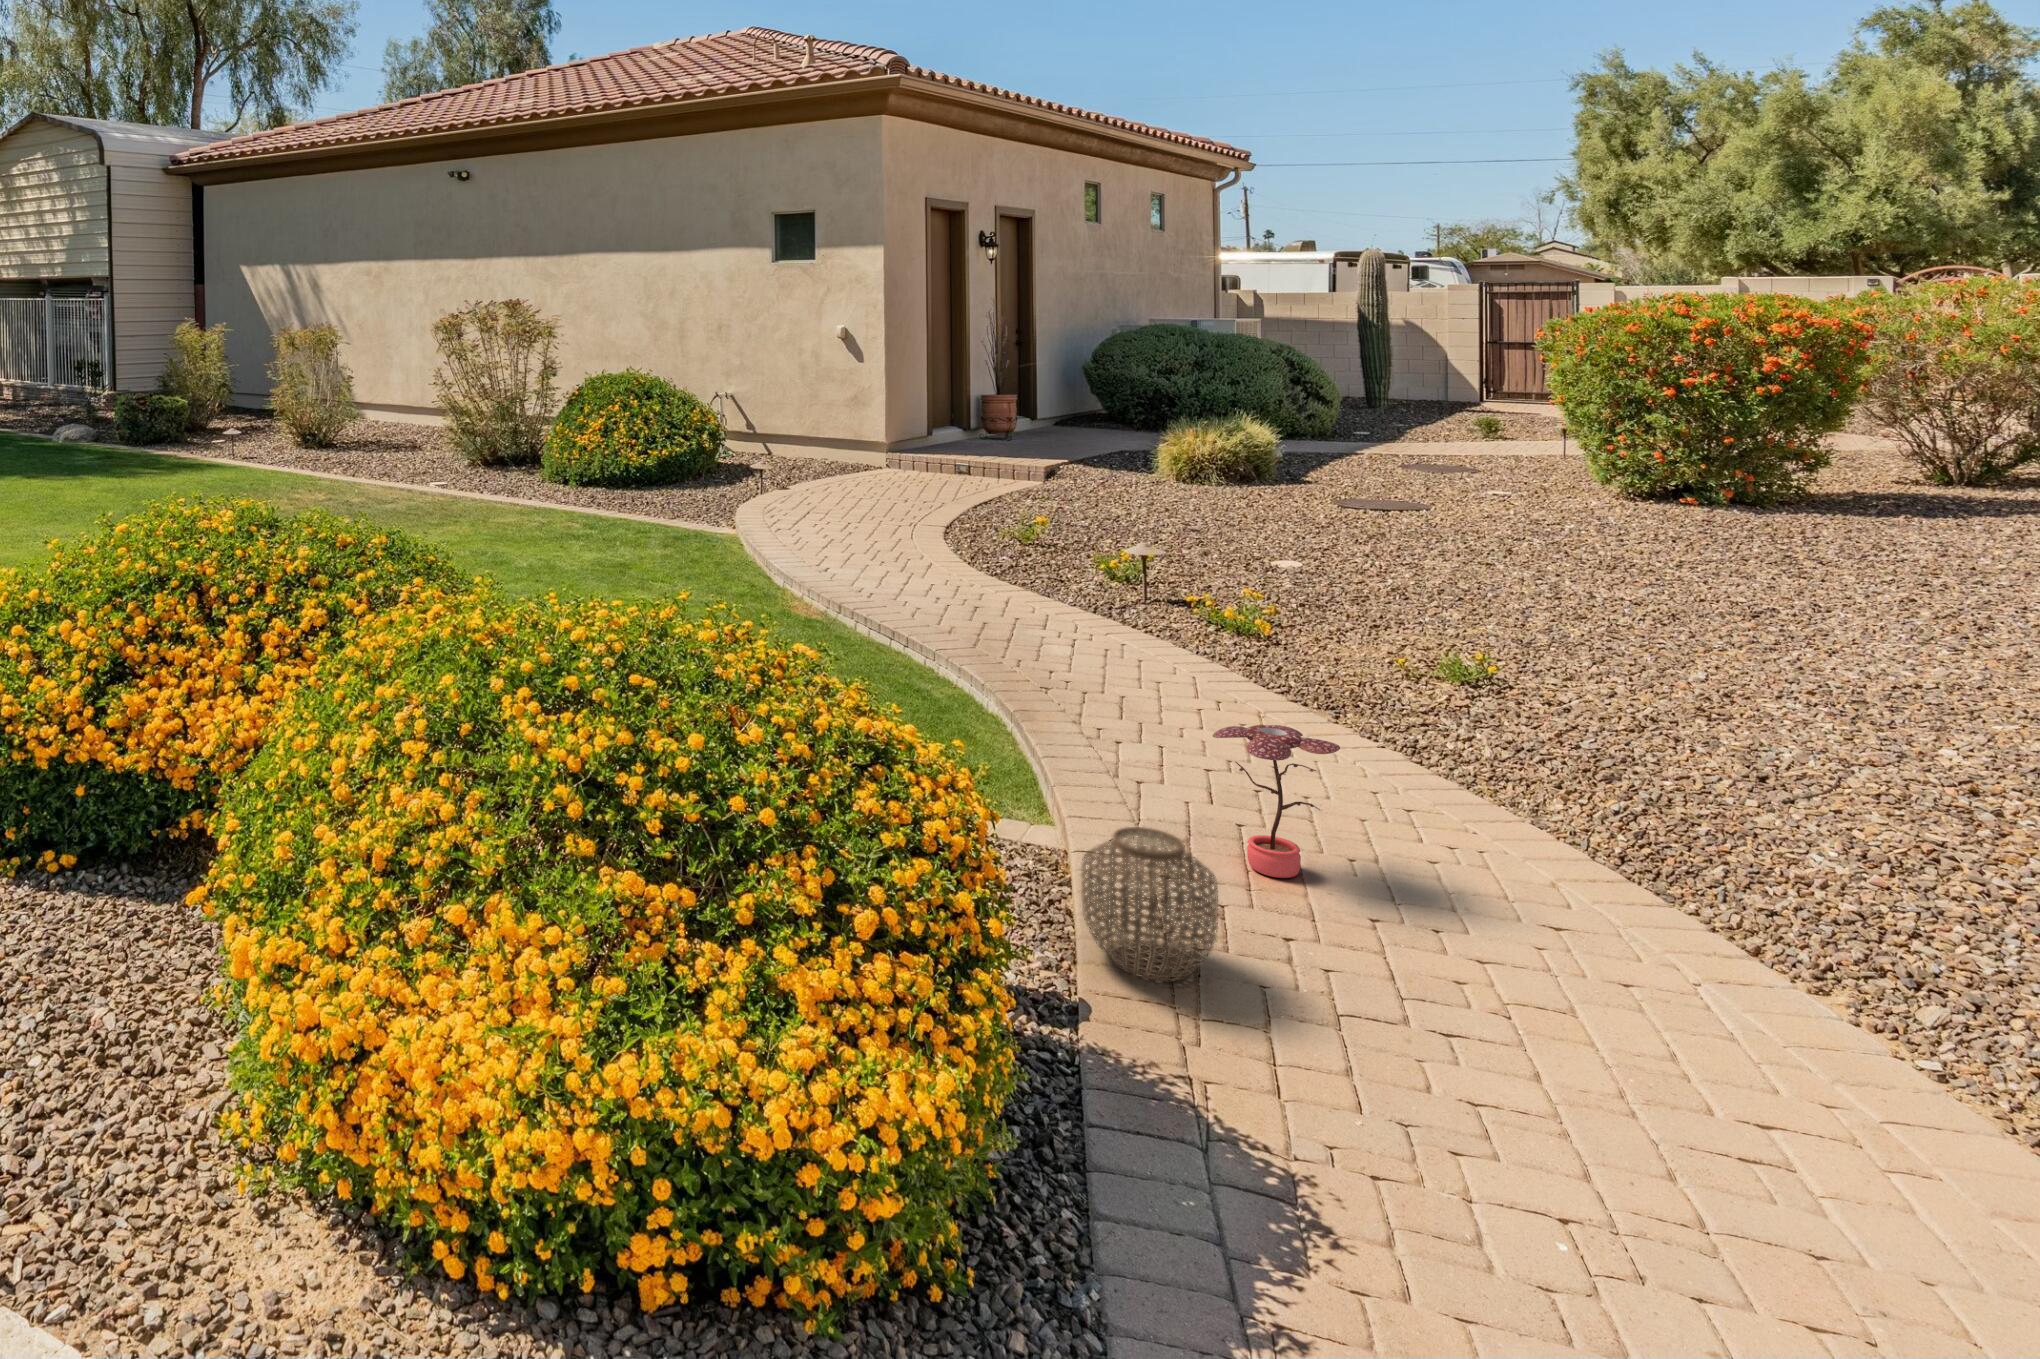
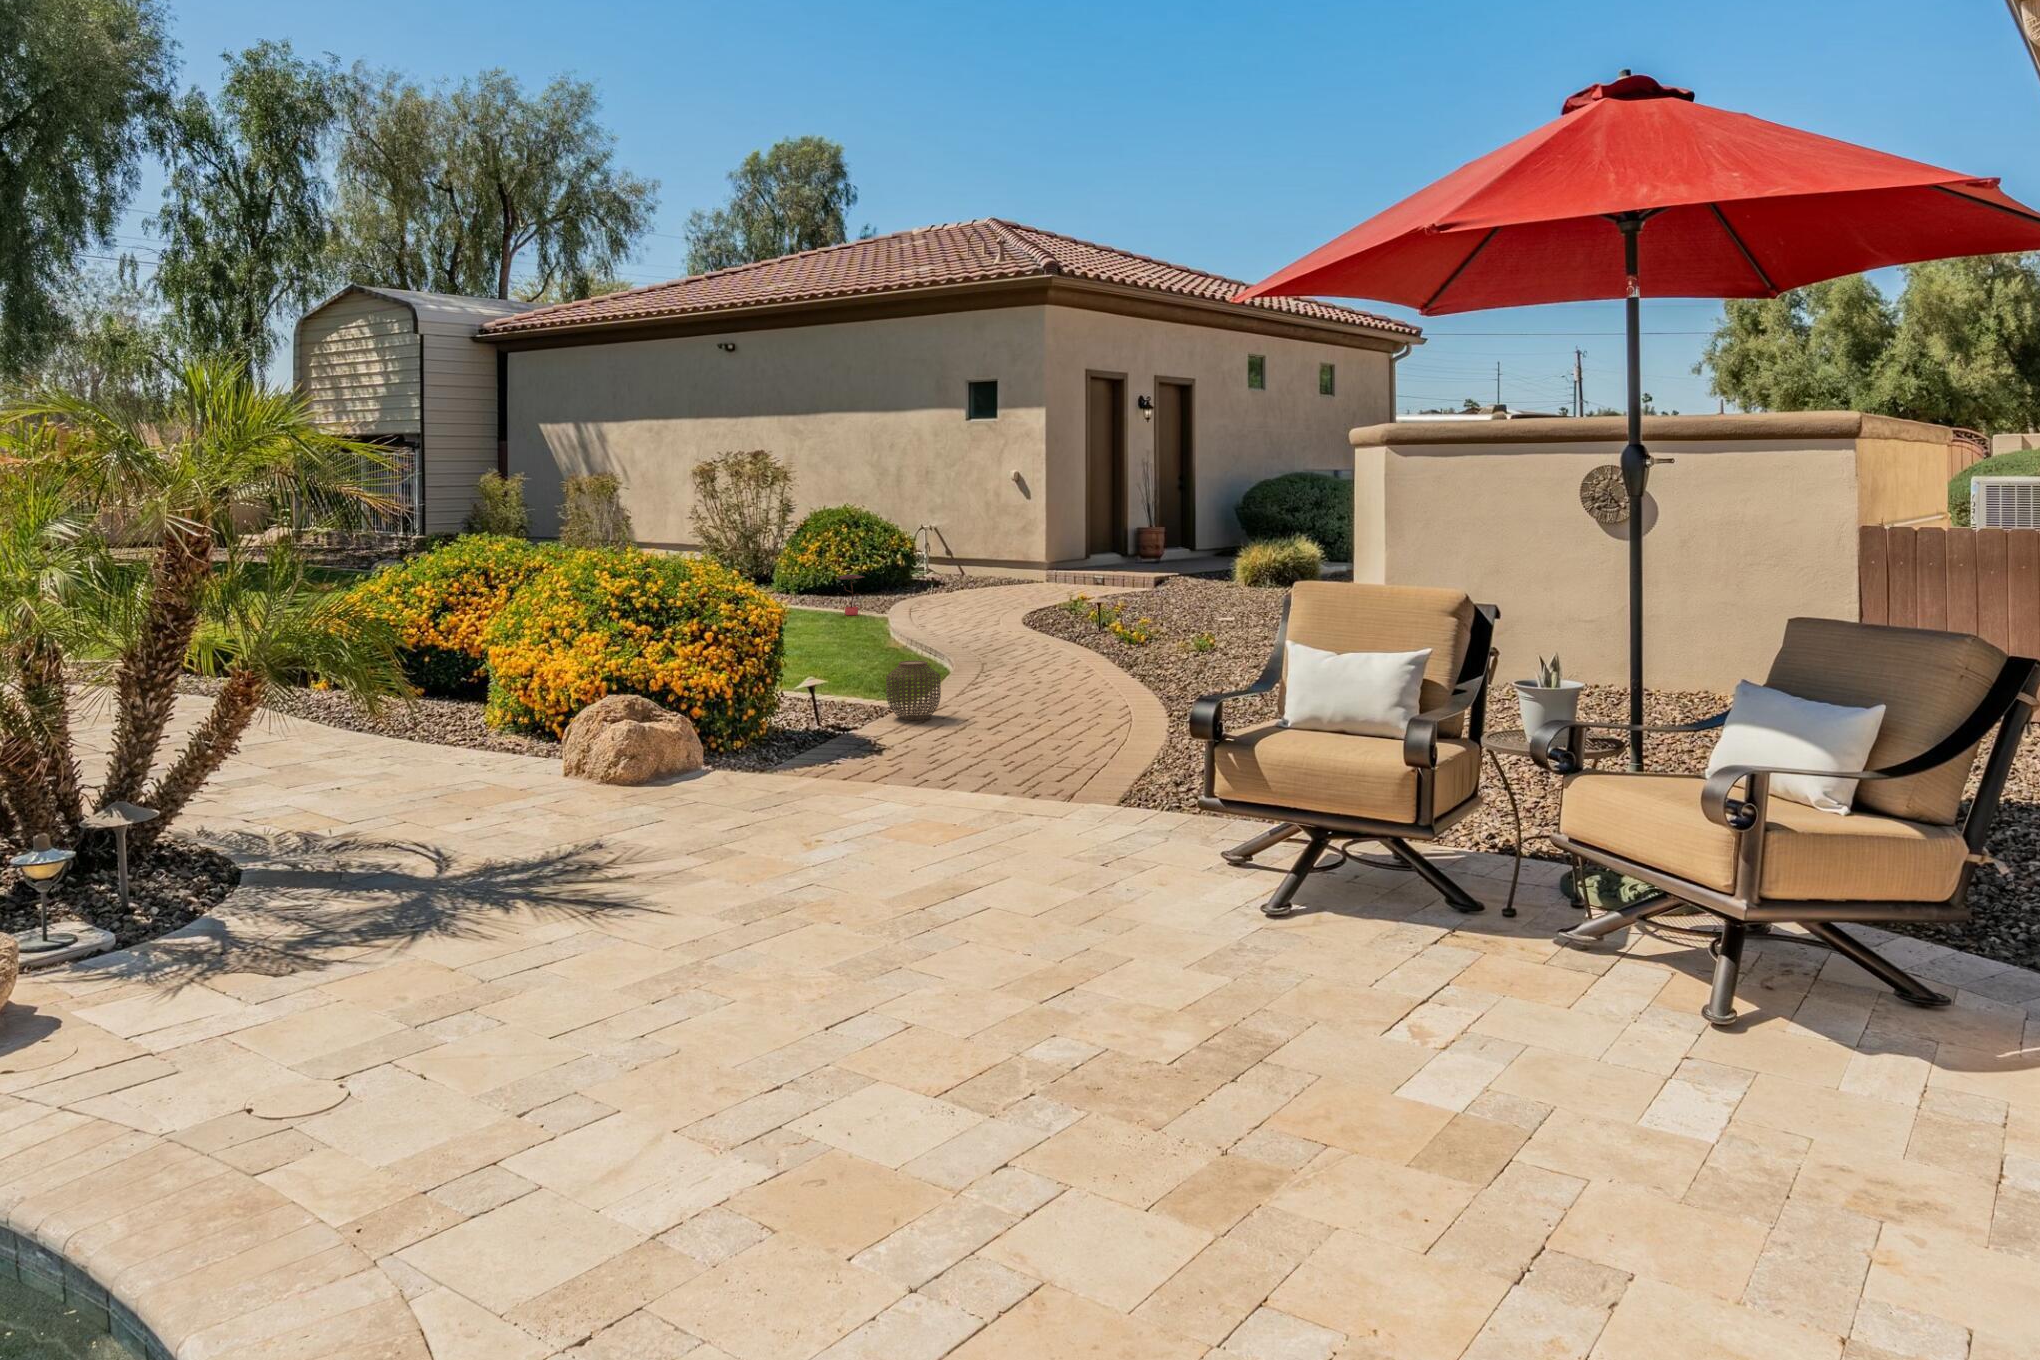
potted plant: present [1213,725,1340,878] -> present [837,574,864,615]

